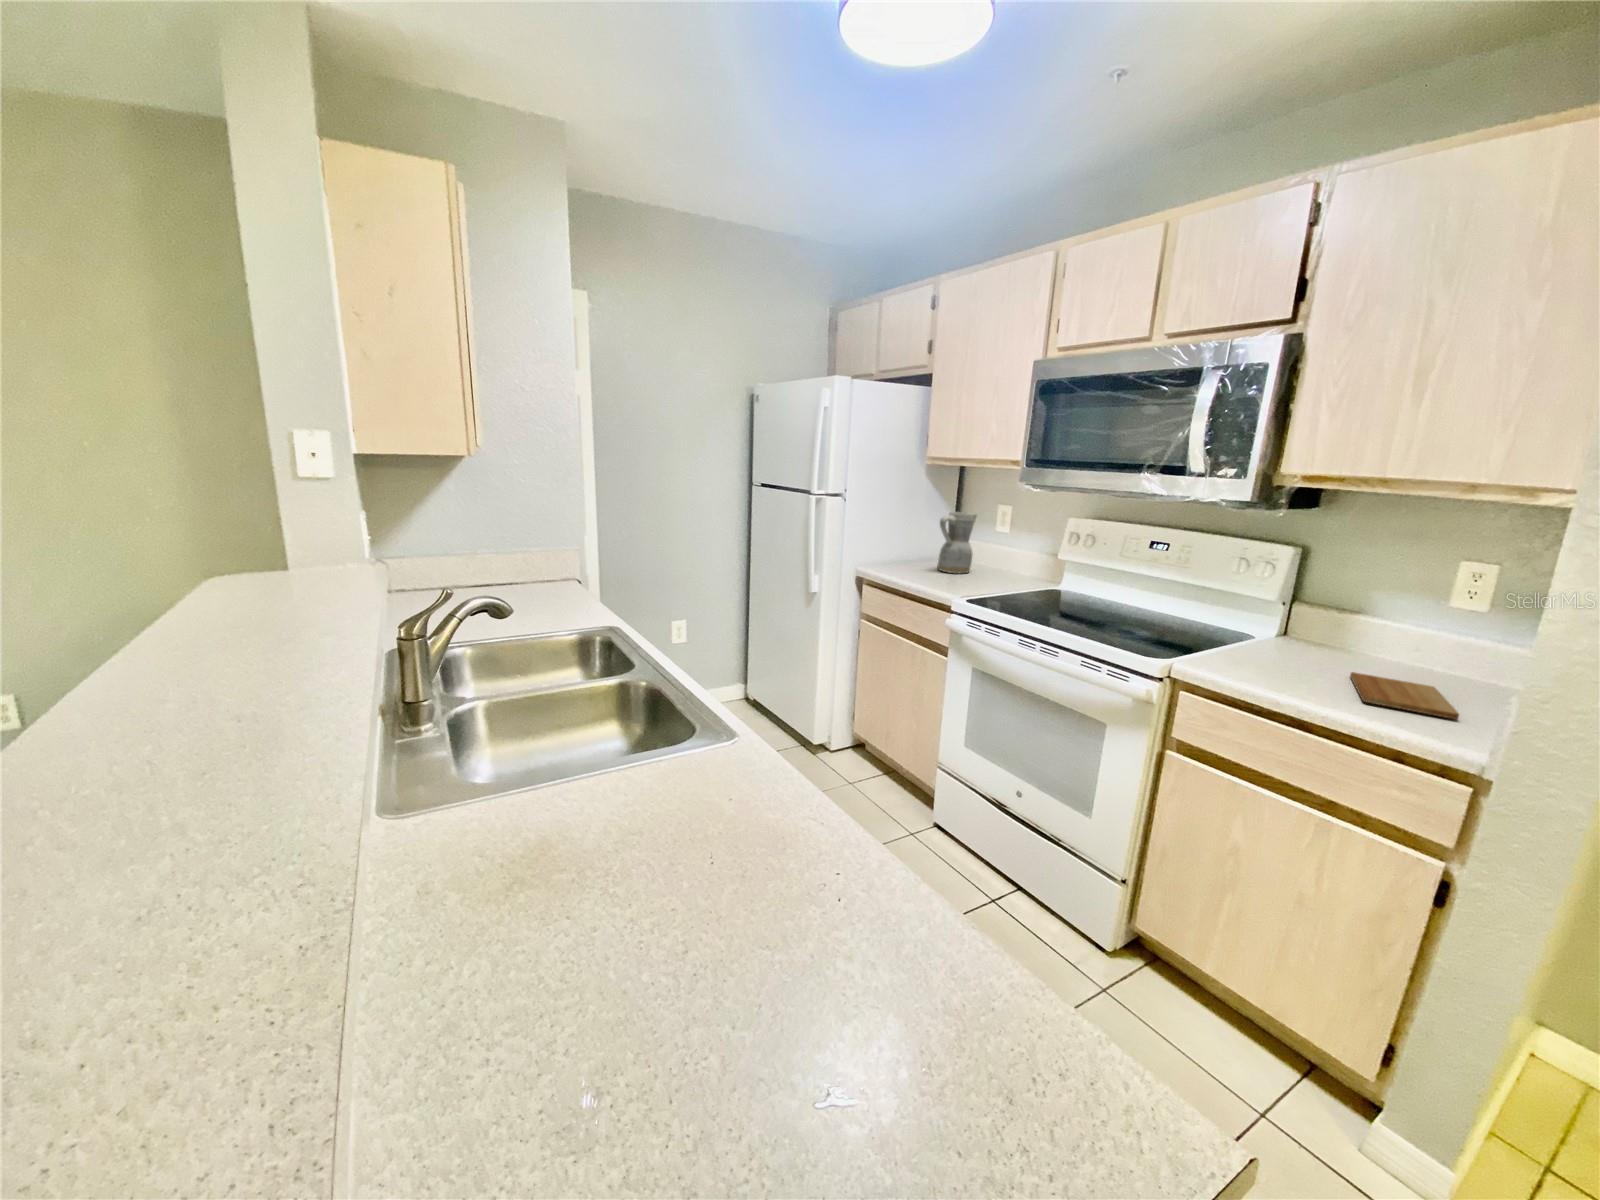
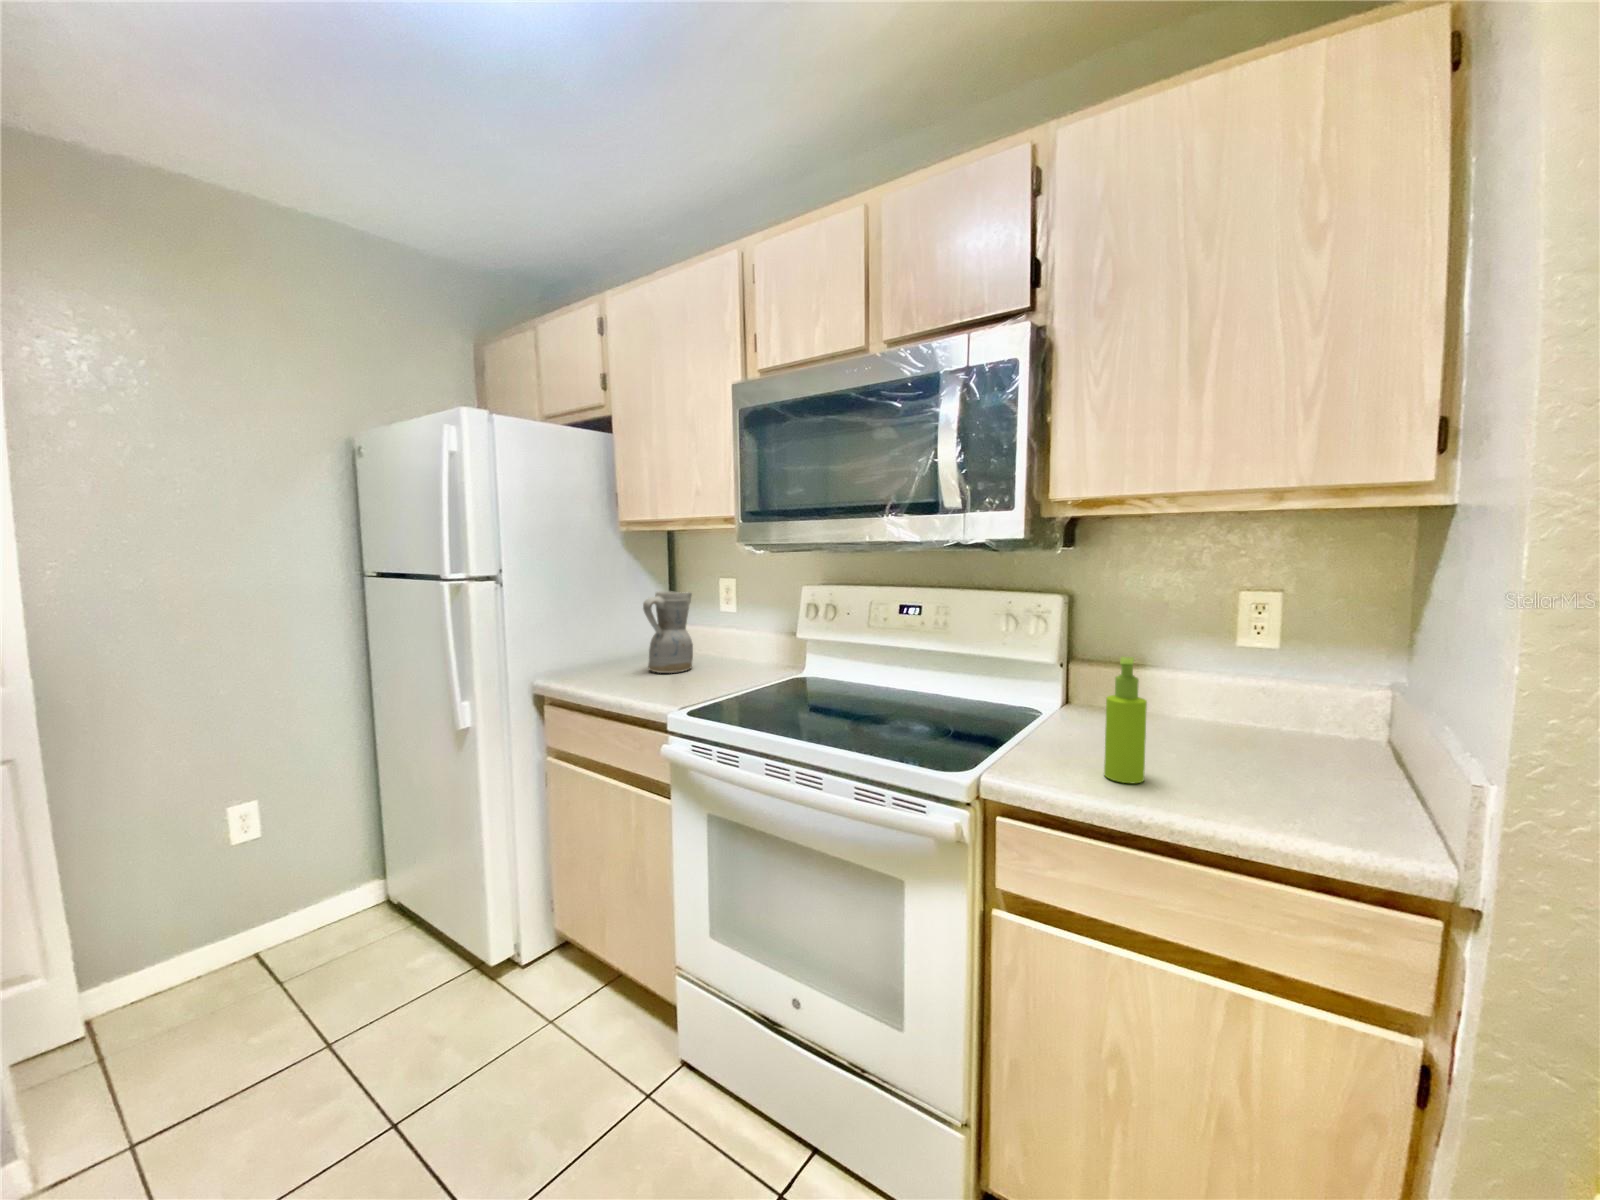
soap dispenser: none [1269,596,1313,684] -> present [1104,657,1147,783]
cutting board: present [1350,672,1459,720] -> none [1179,746,1346,803]

